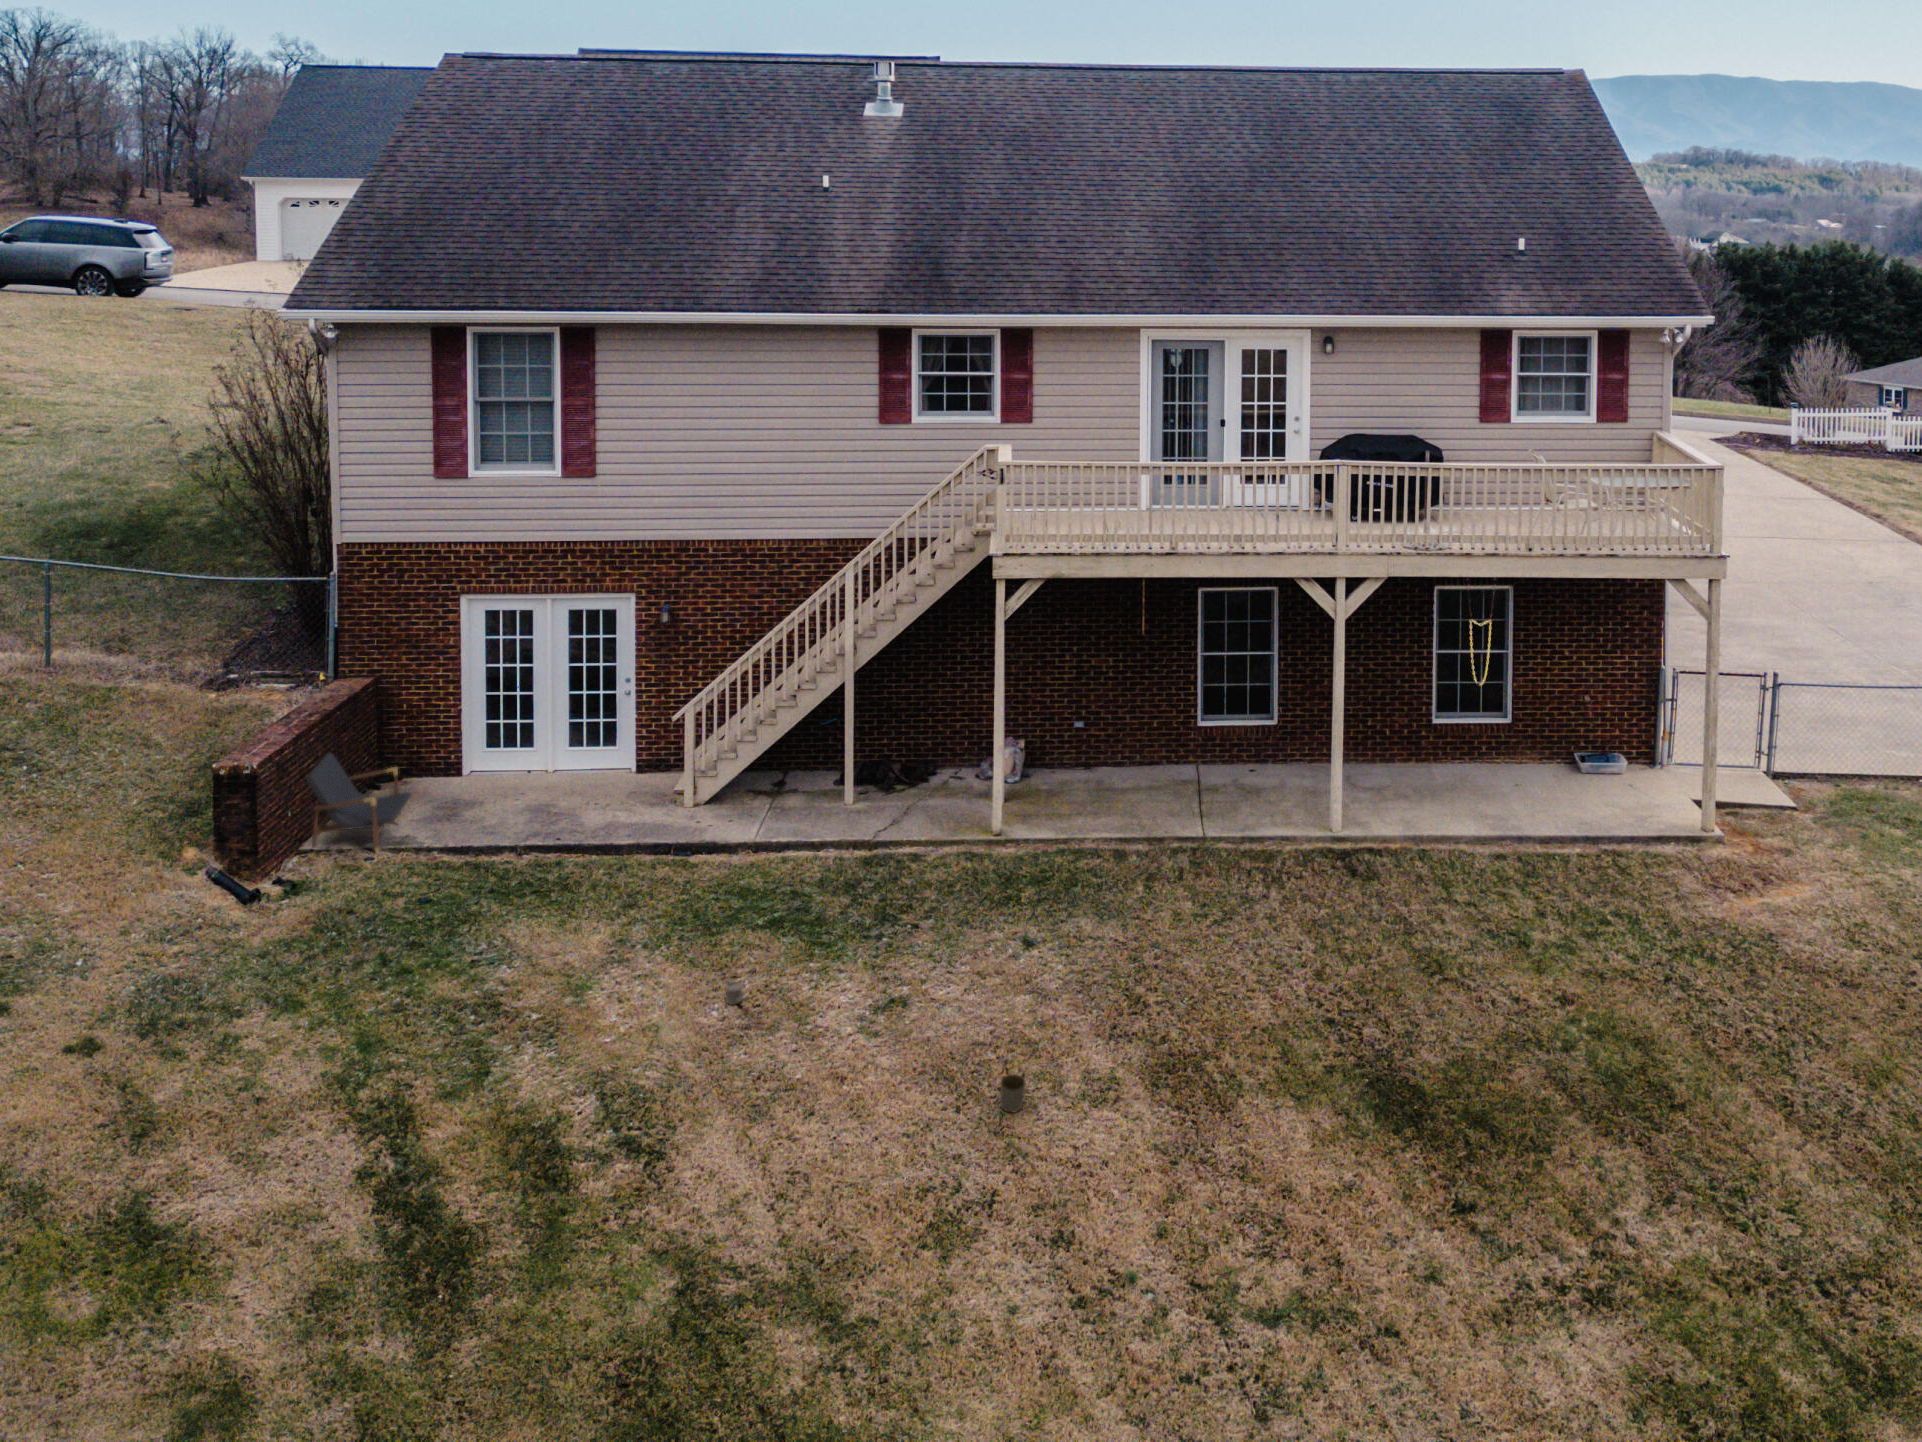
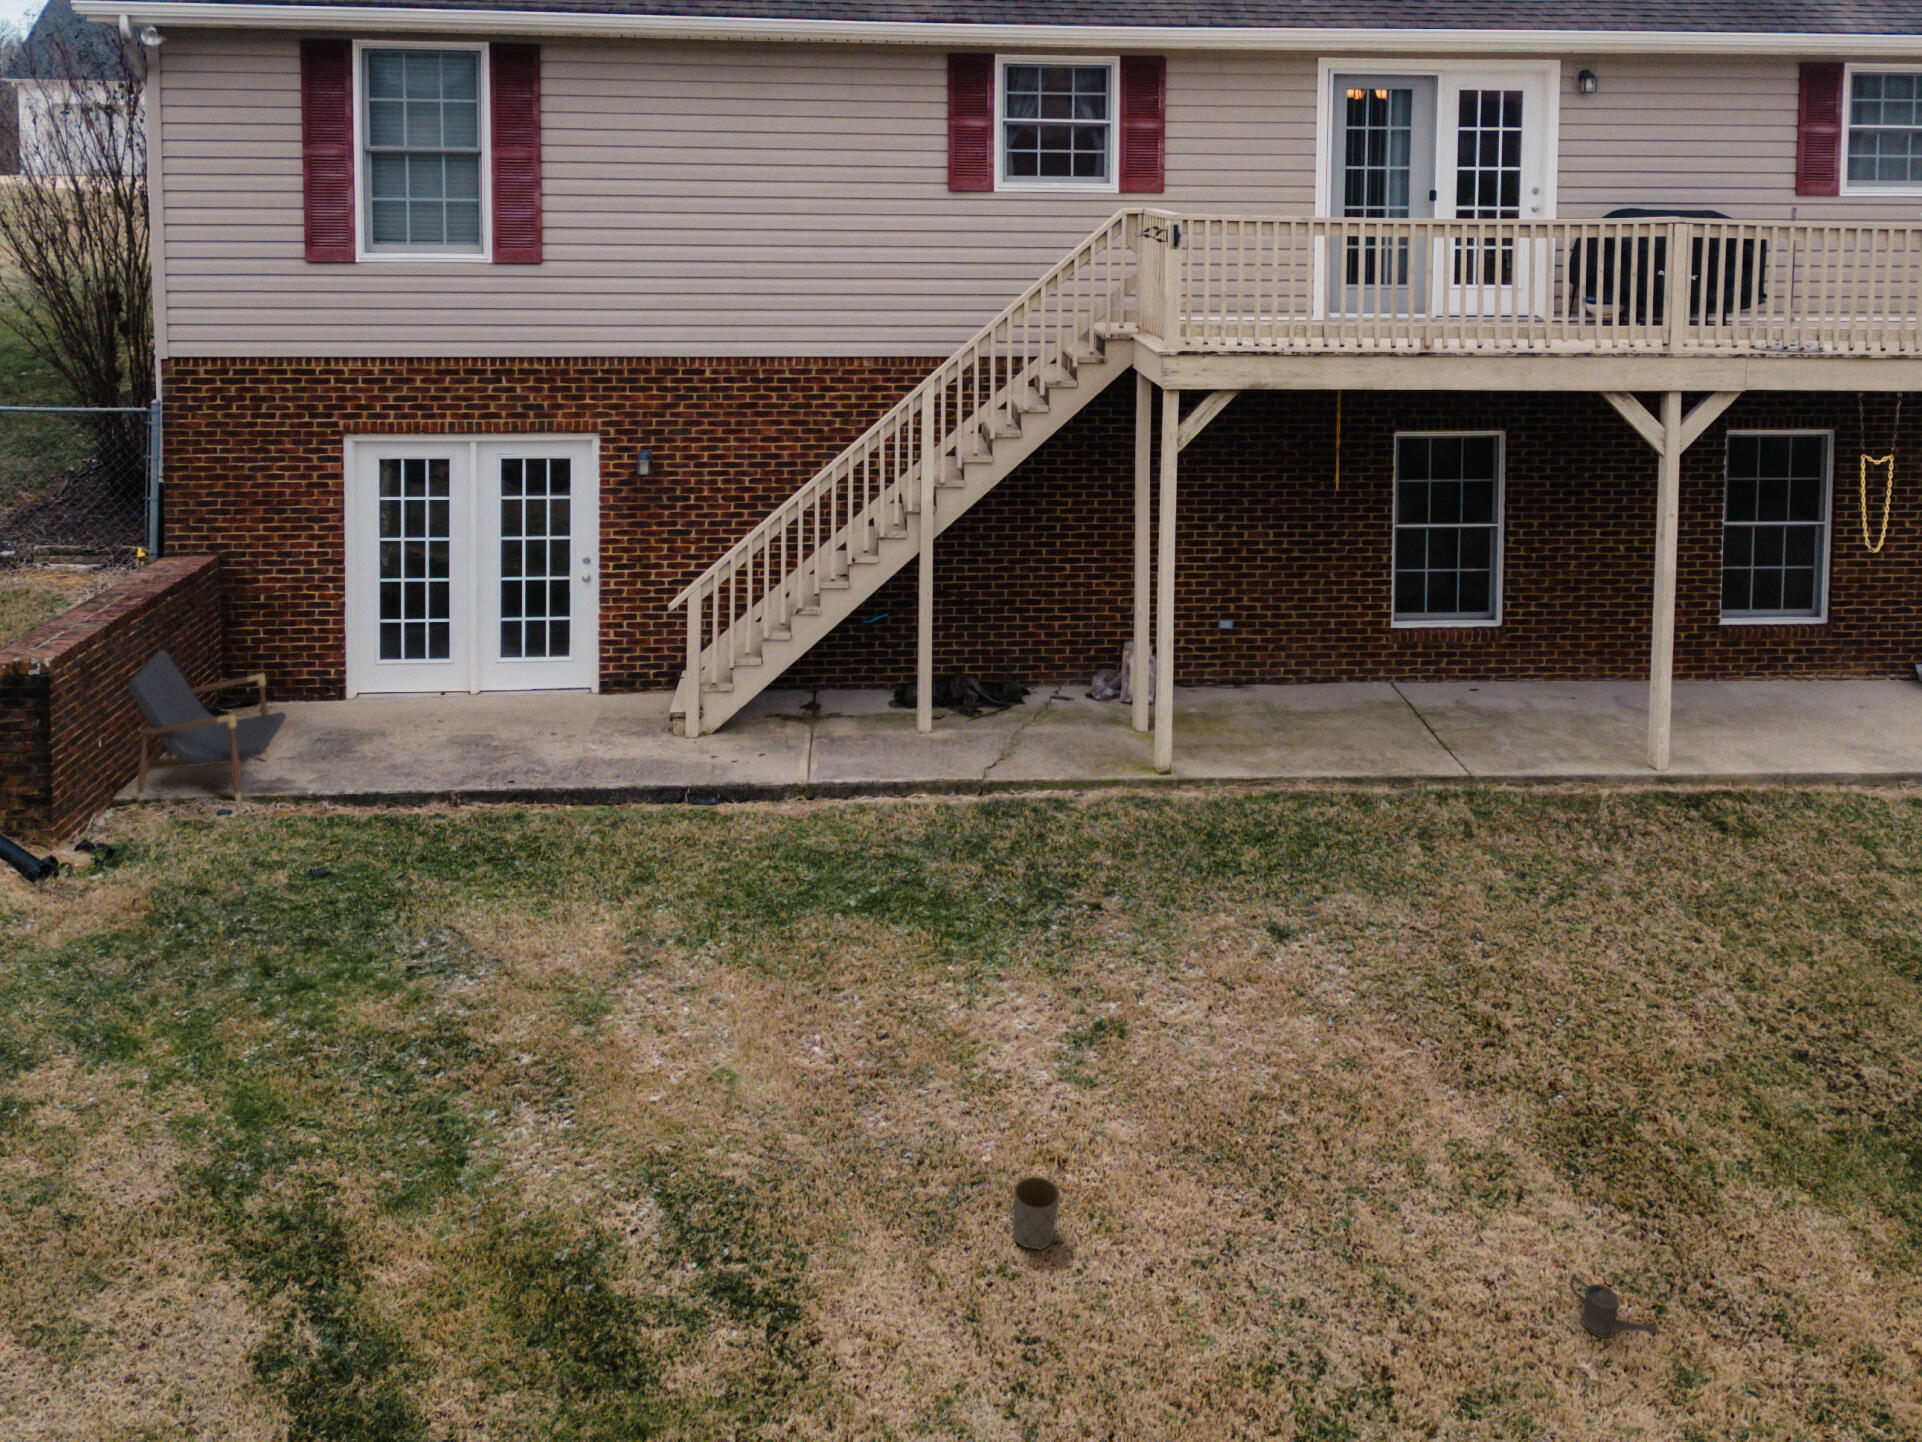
watering can: present [726,979,748,1005] -> present [1570,1276,1657,1337]
planter: present [1000,1074,1026,1113] -> present [1013,1177,1060,1250]

